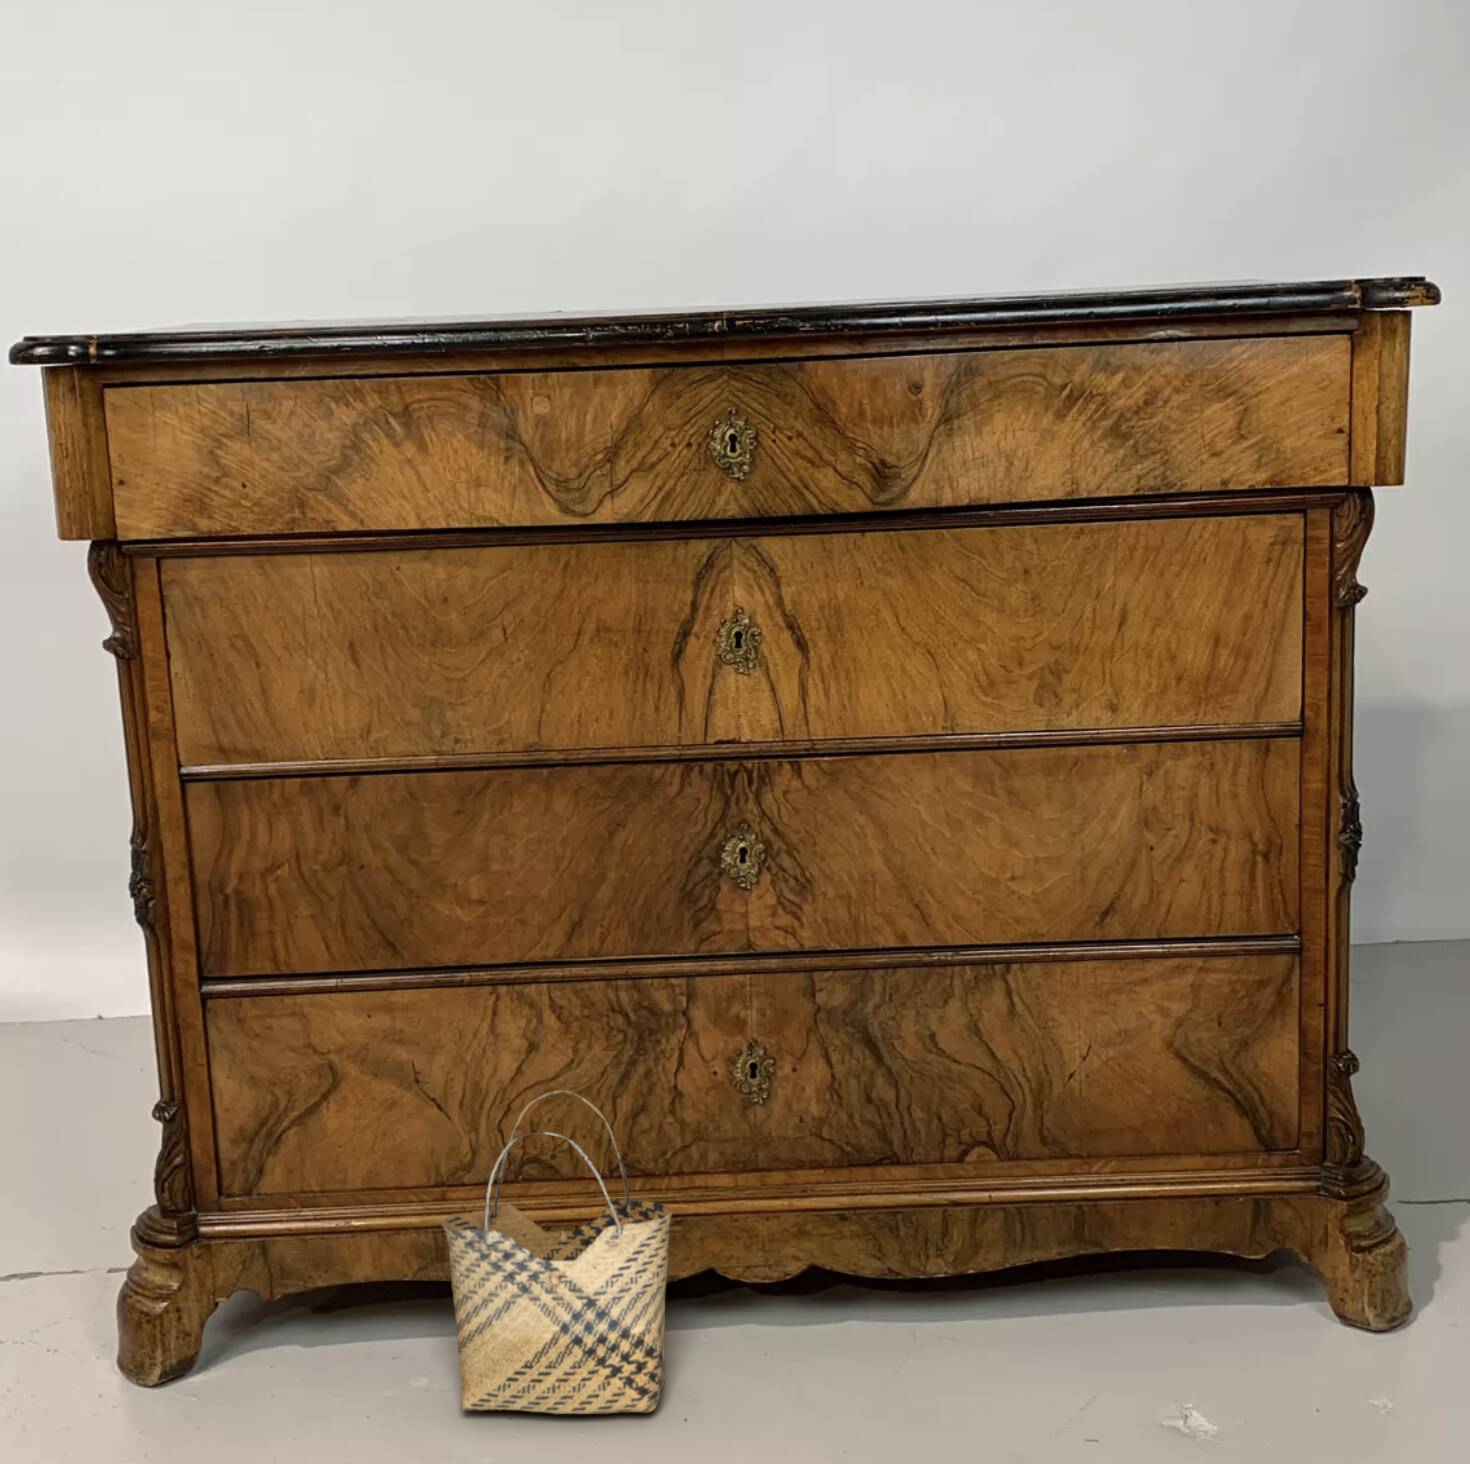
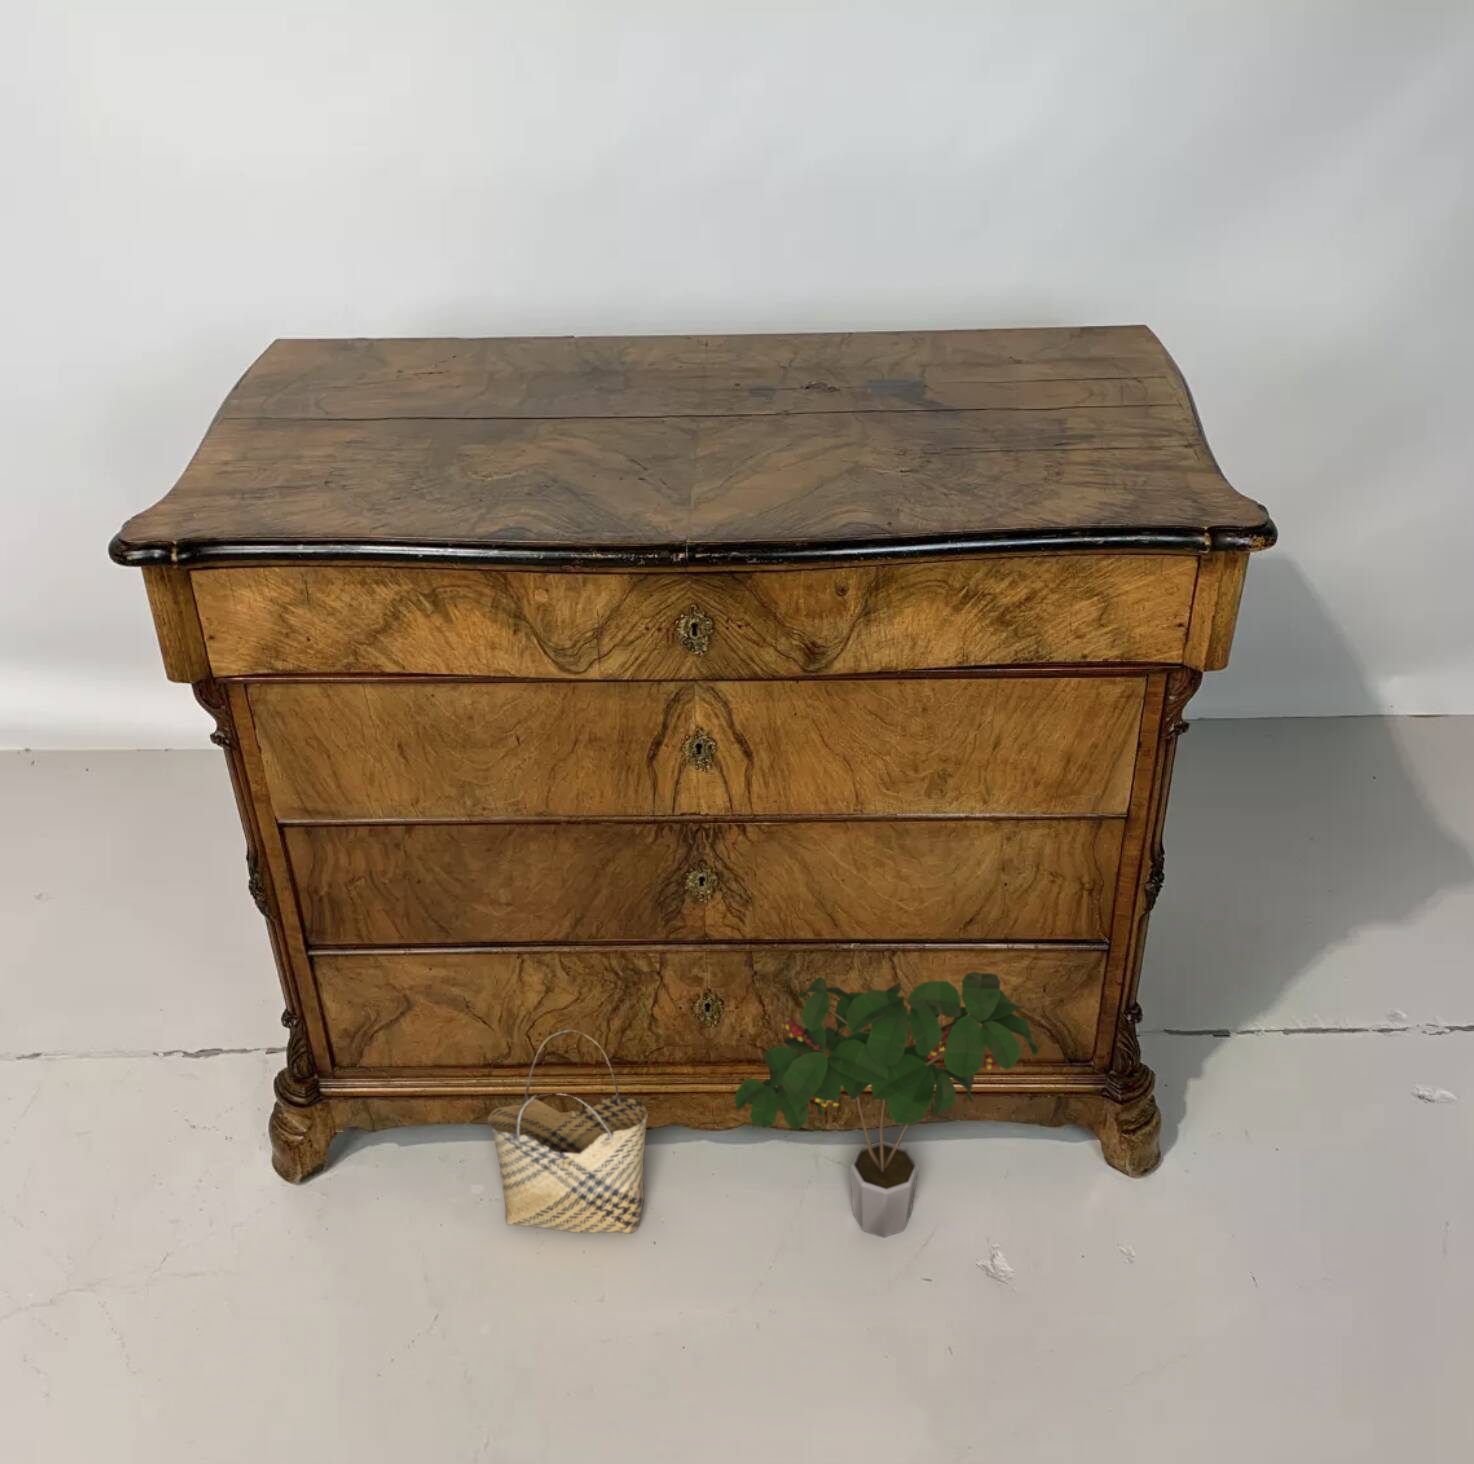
potted plant: none [796,953,1224,1409] -> present [734,972,1039,1238]

